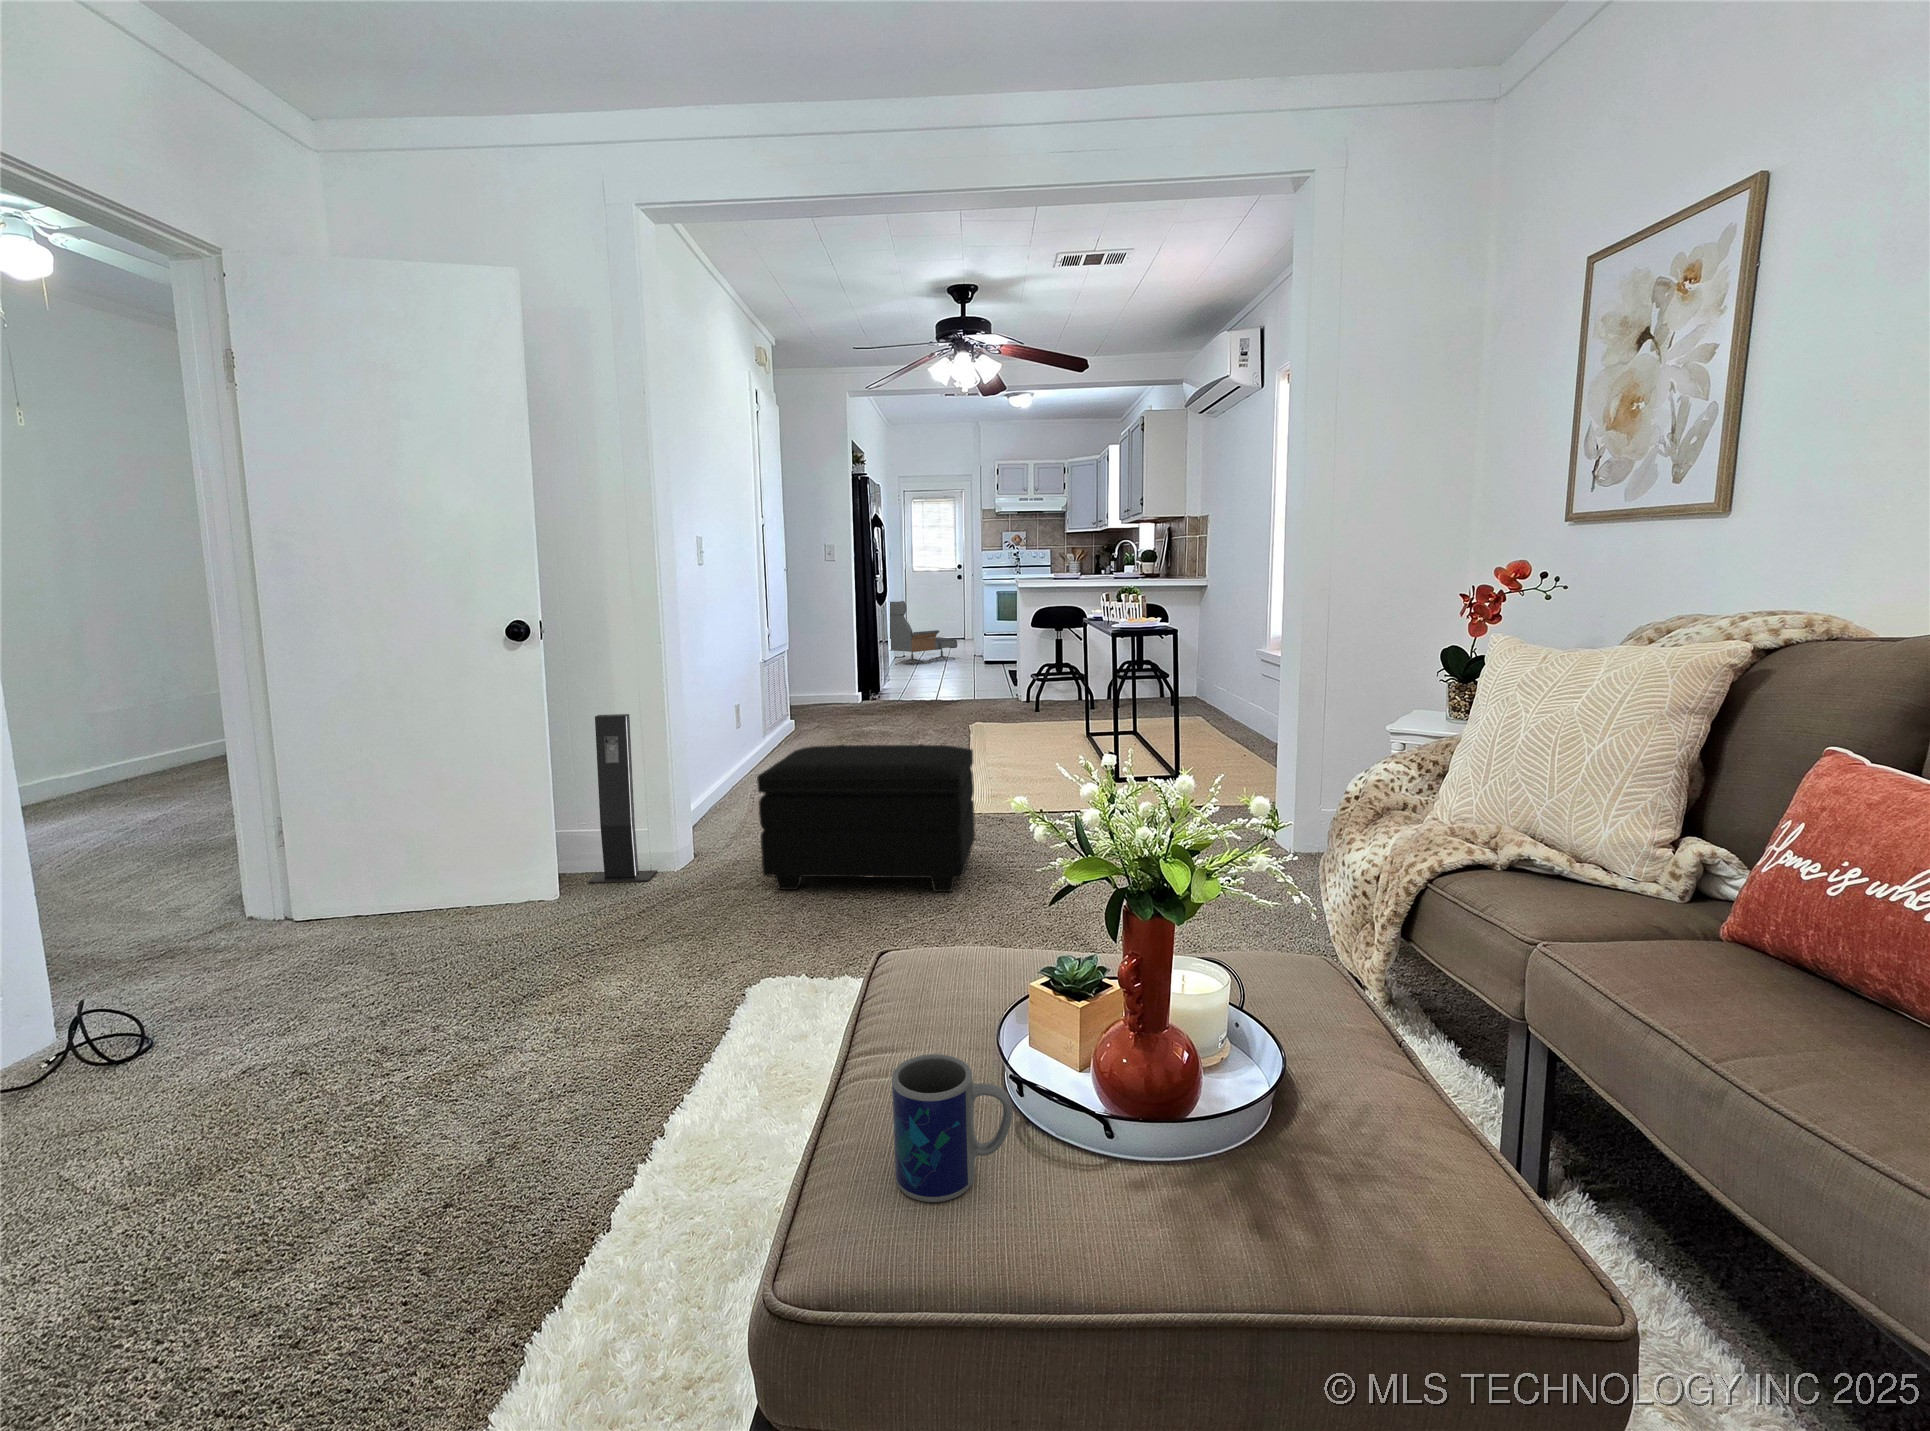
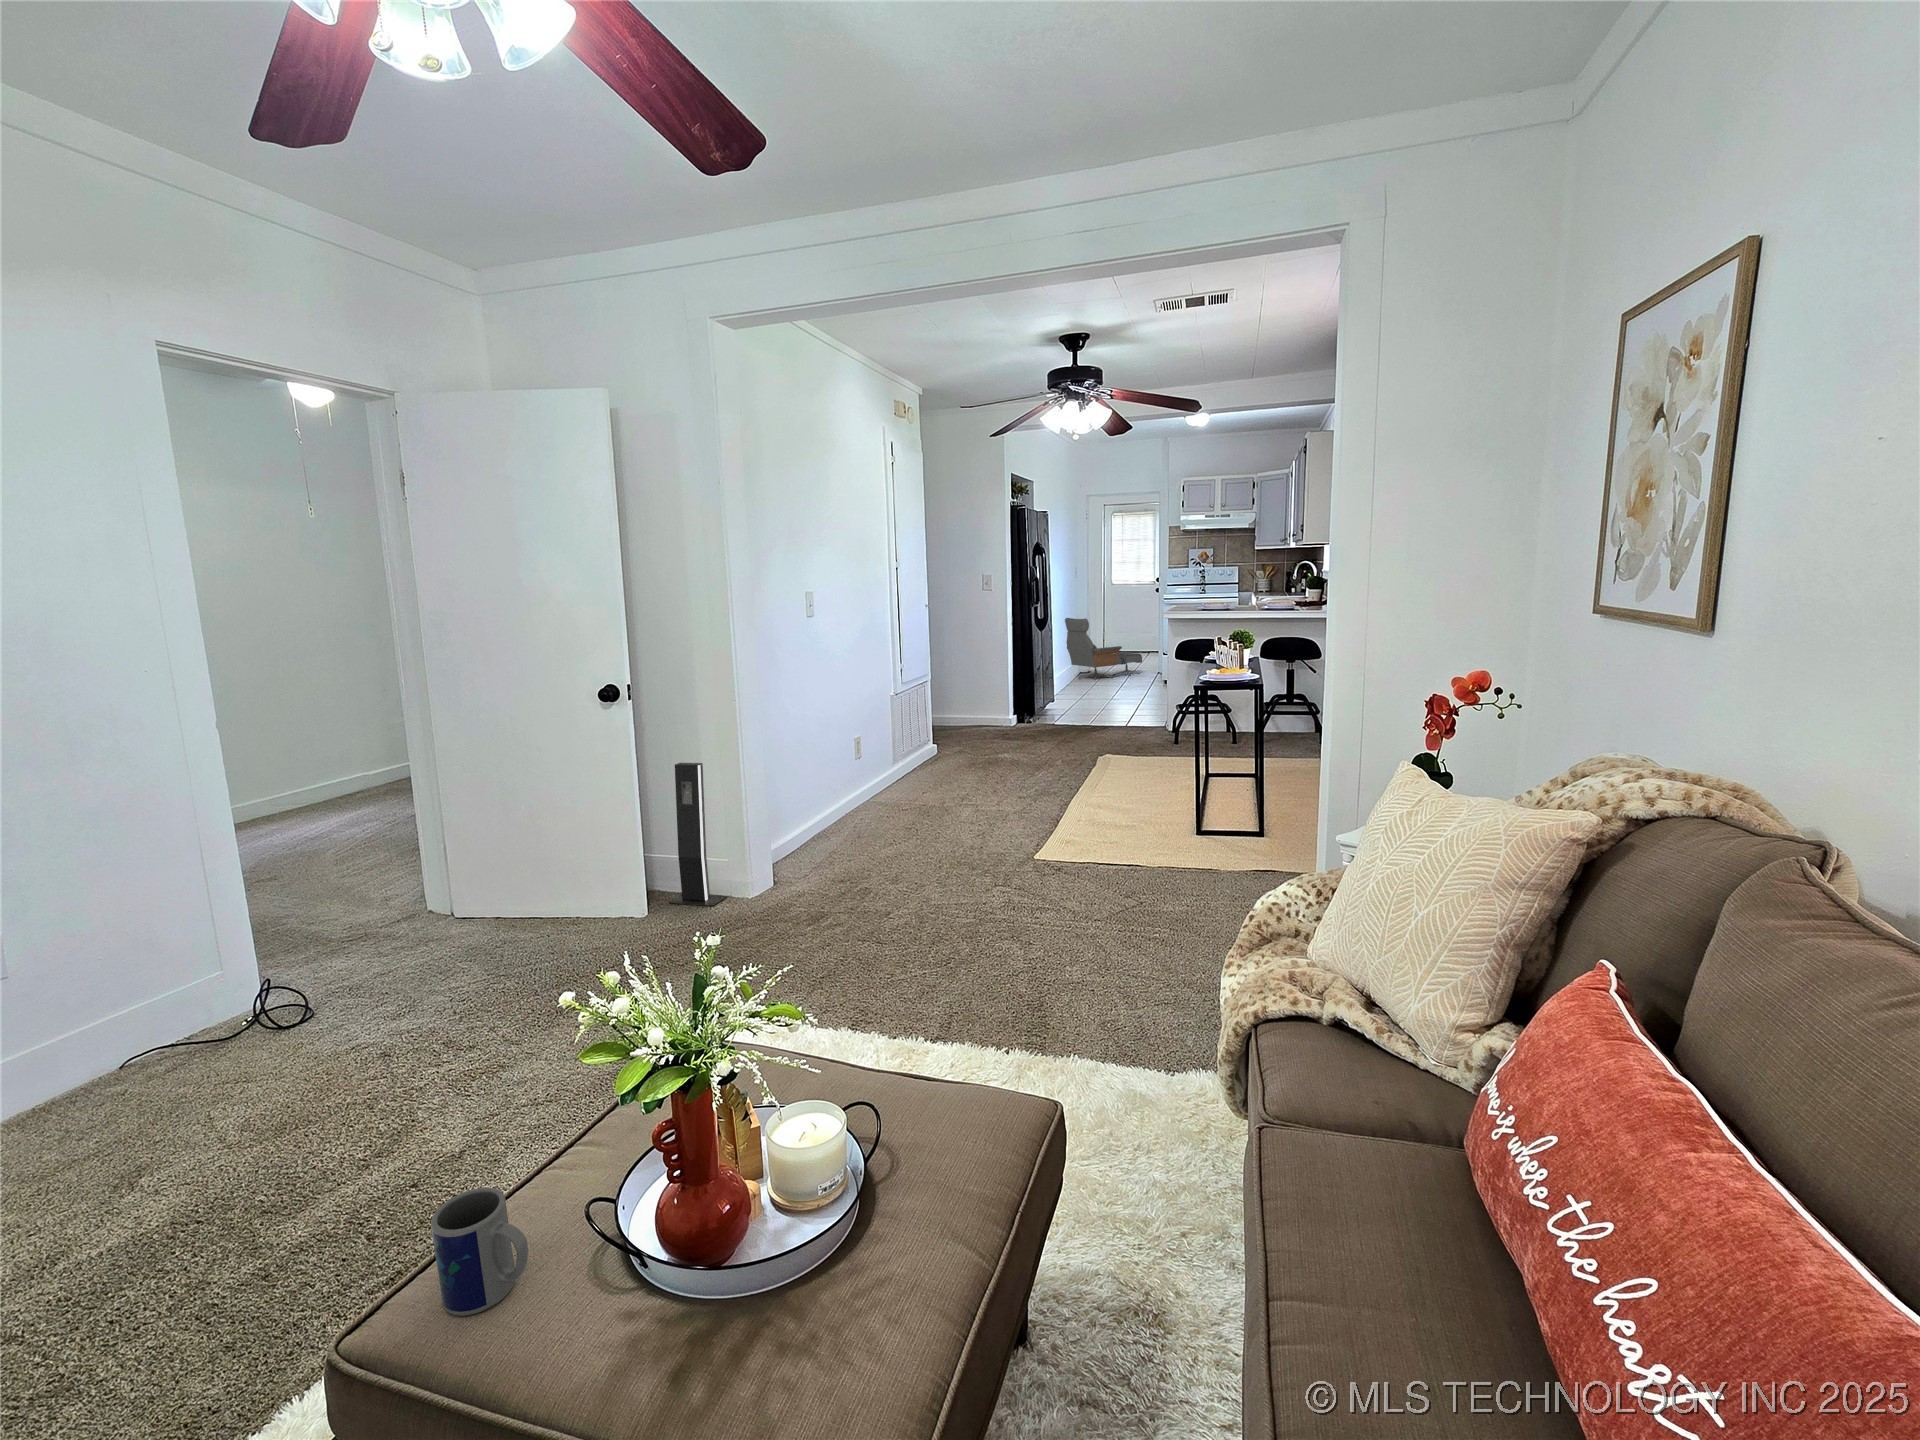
footstool: present [757,744,975,892] -> none [786,796,998,945]

